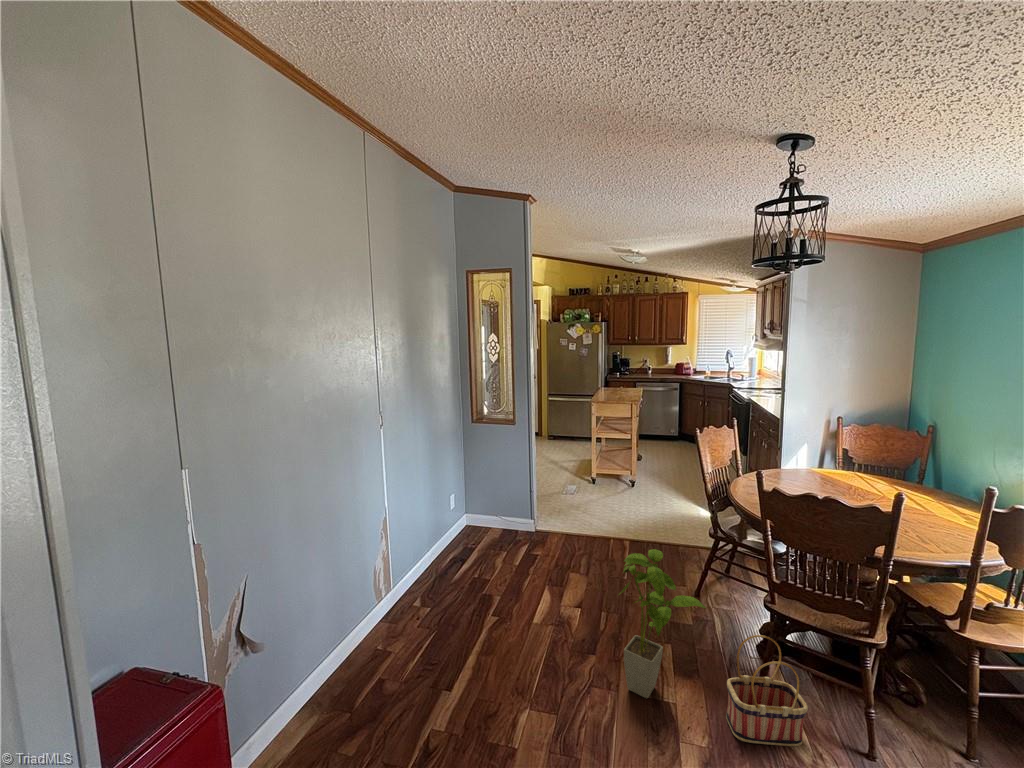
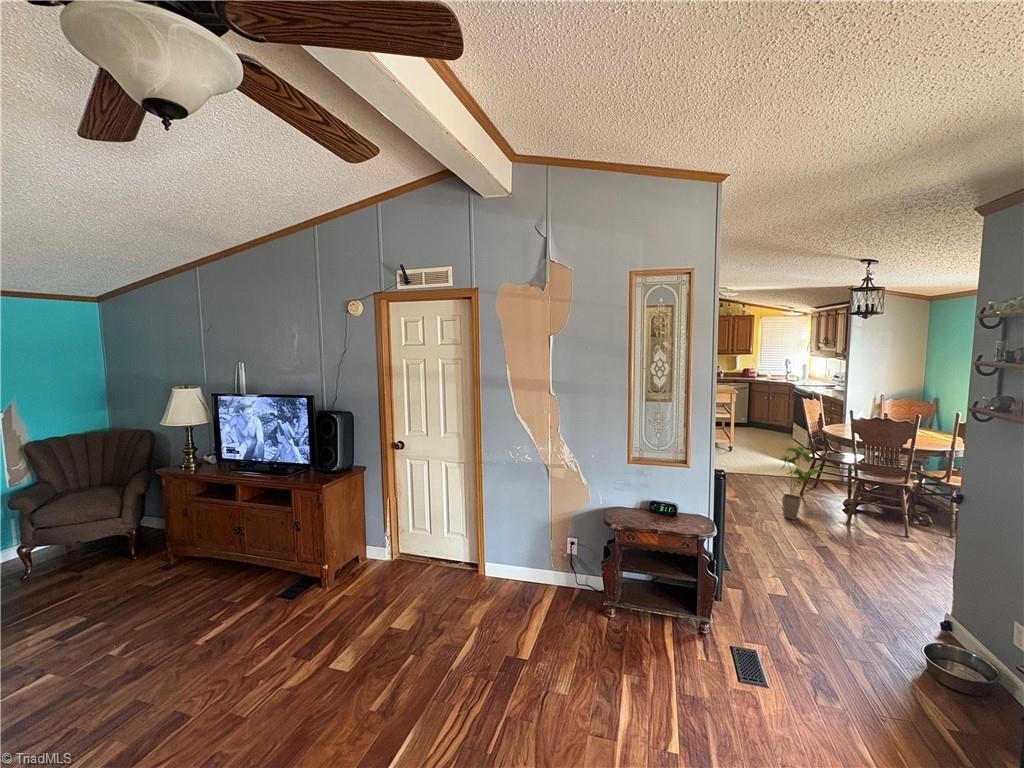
basket: present [726,635,808,746] -> none [836,485,877,531]

